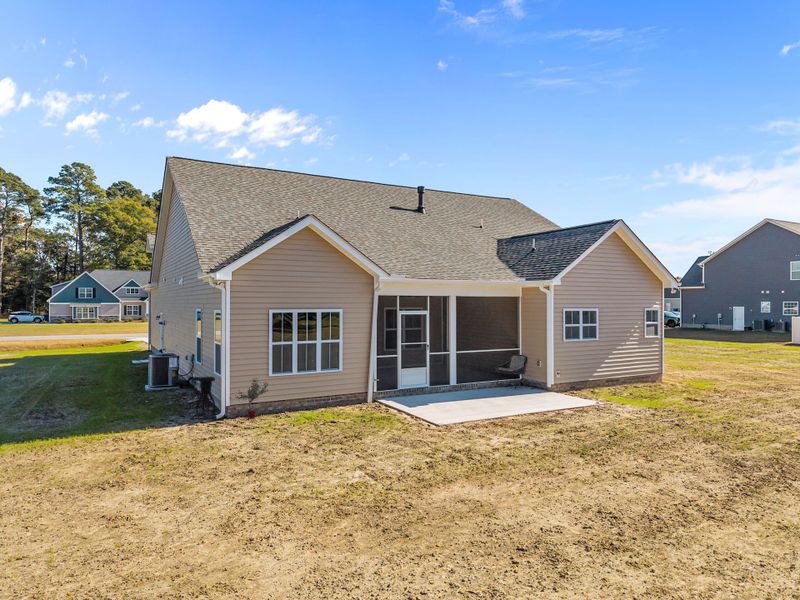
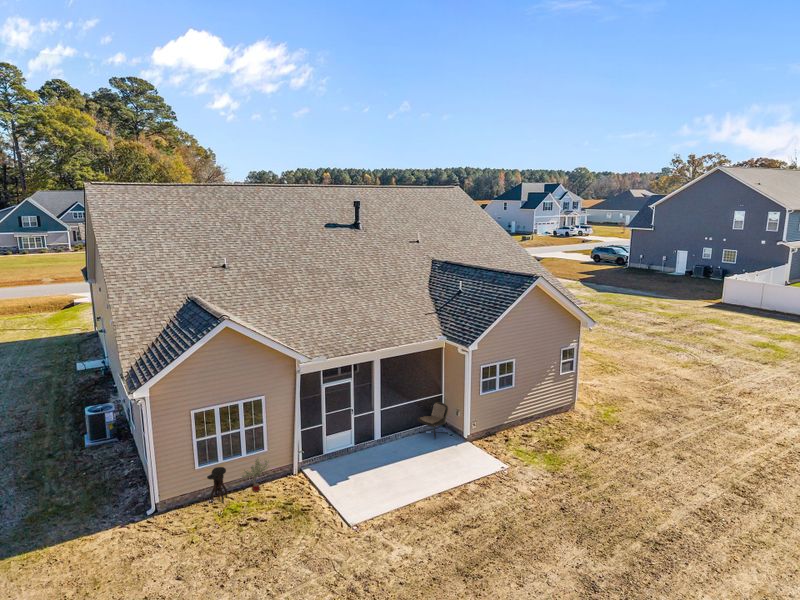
stool: present [192,377,215,413] -> present [207,467,227,503]
potted tree: present [235,378,268,418] -> present [242,457,269,492]

